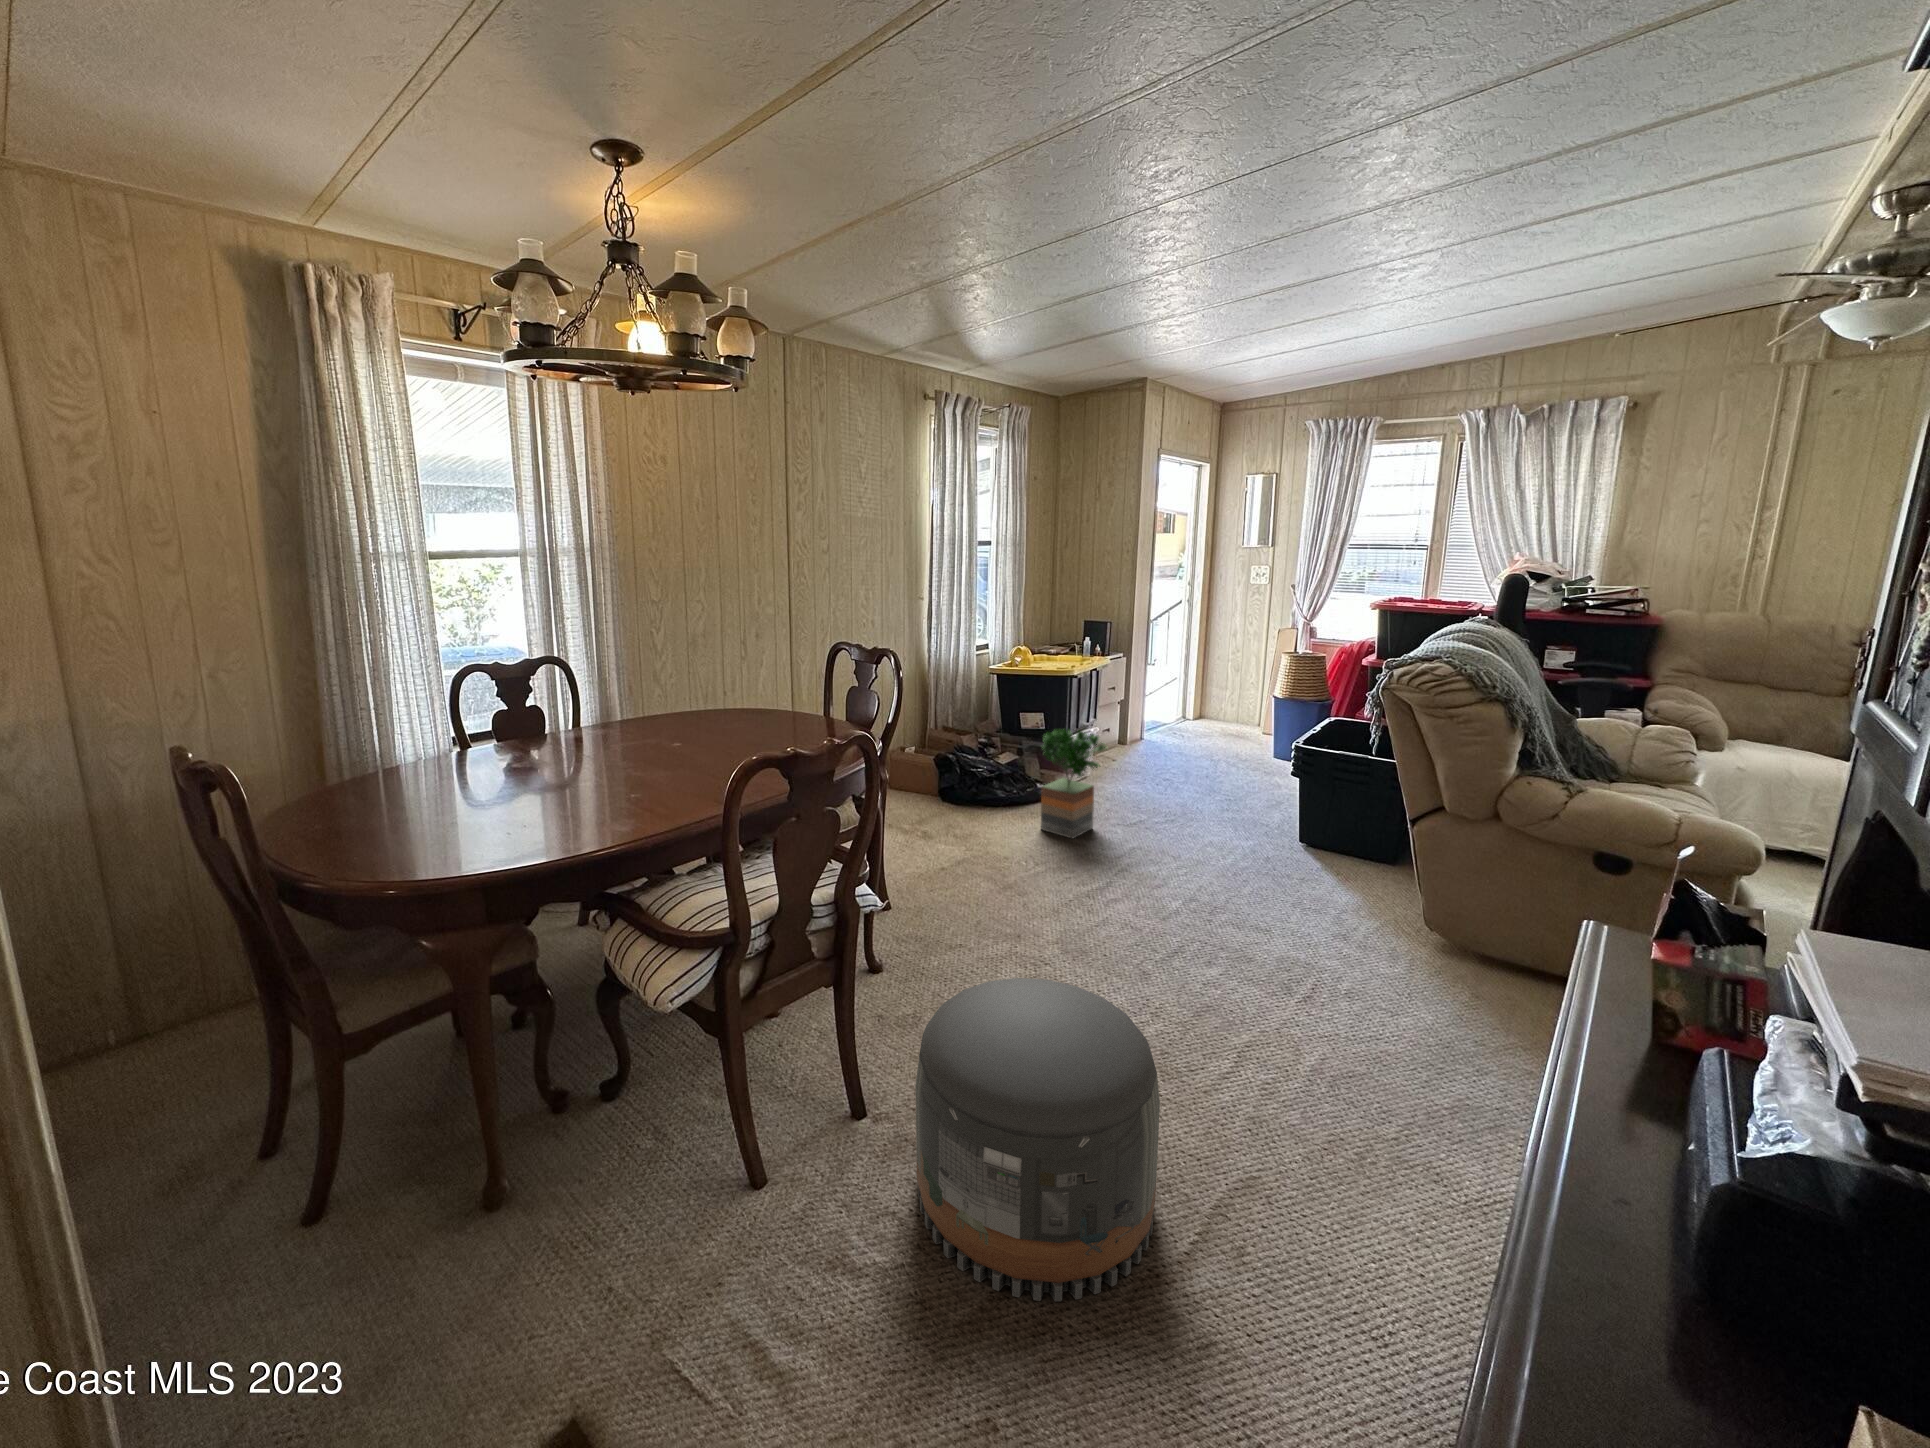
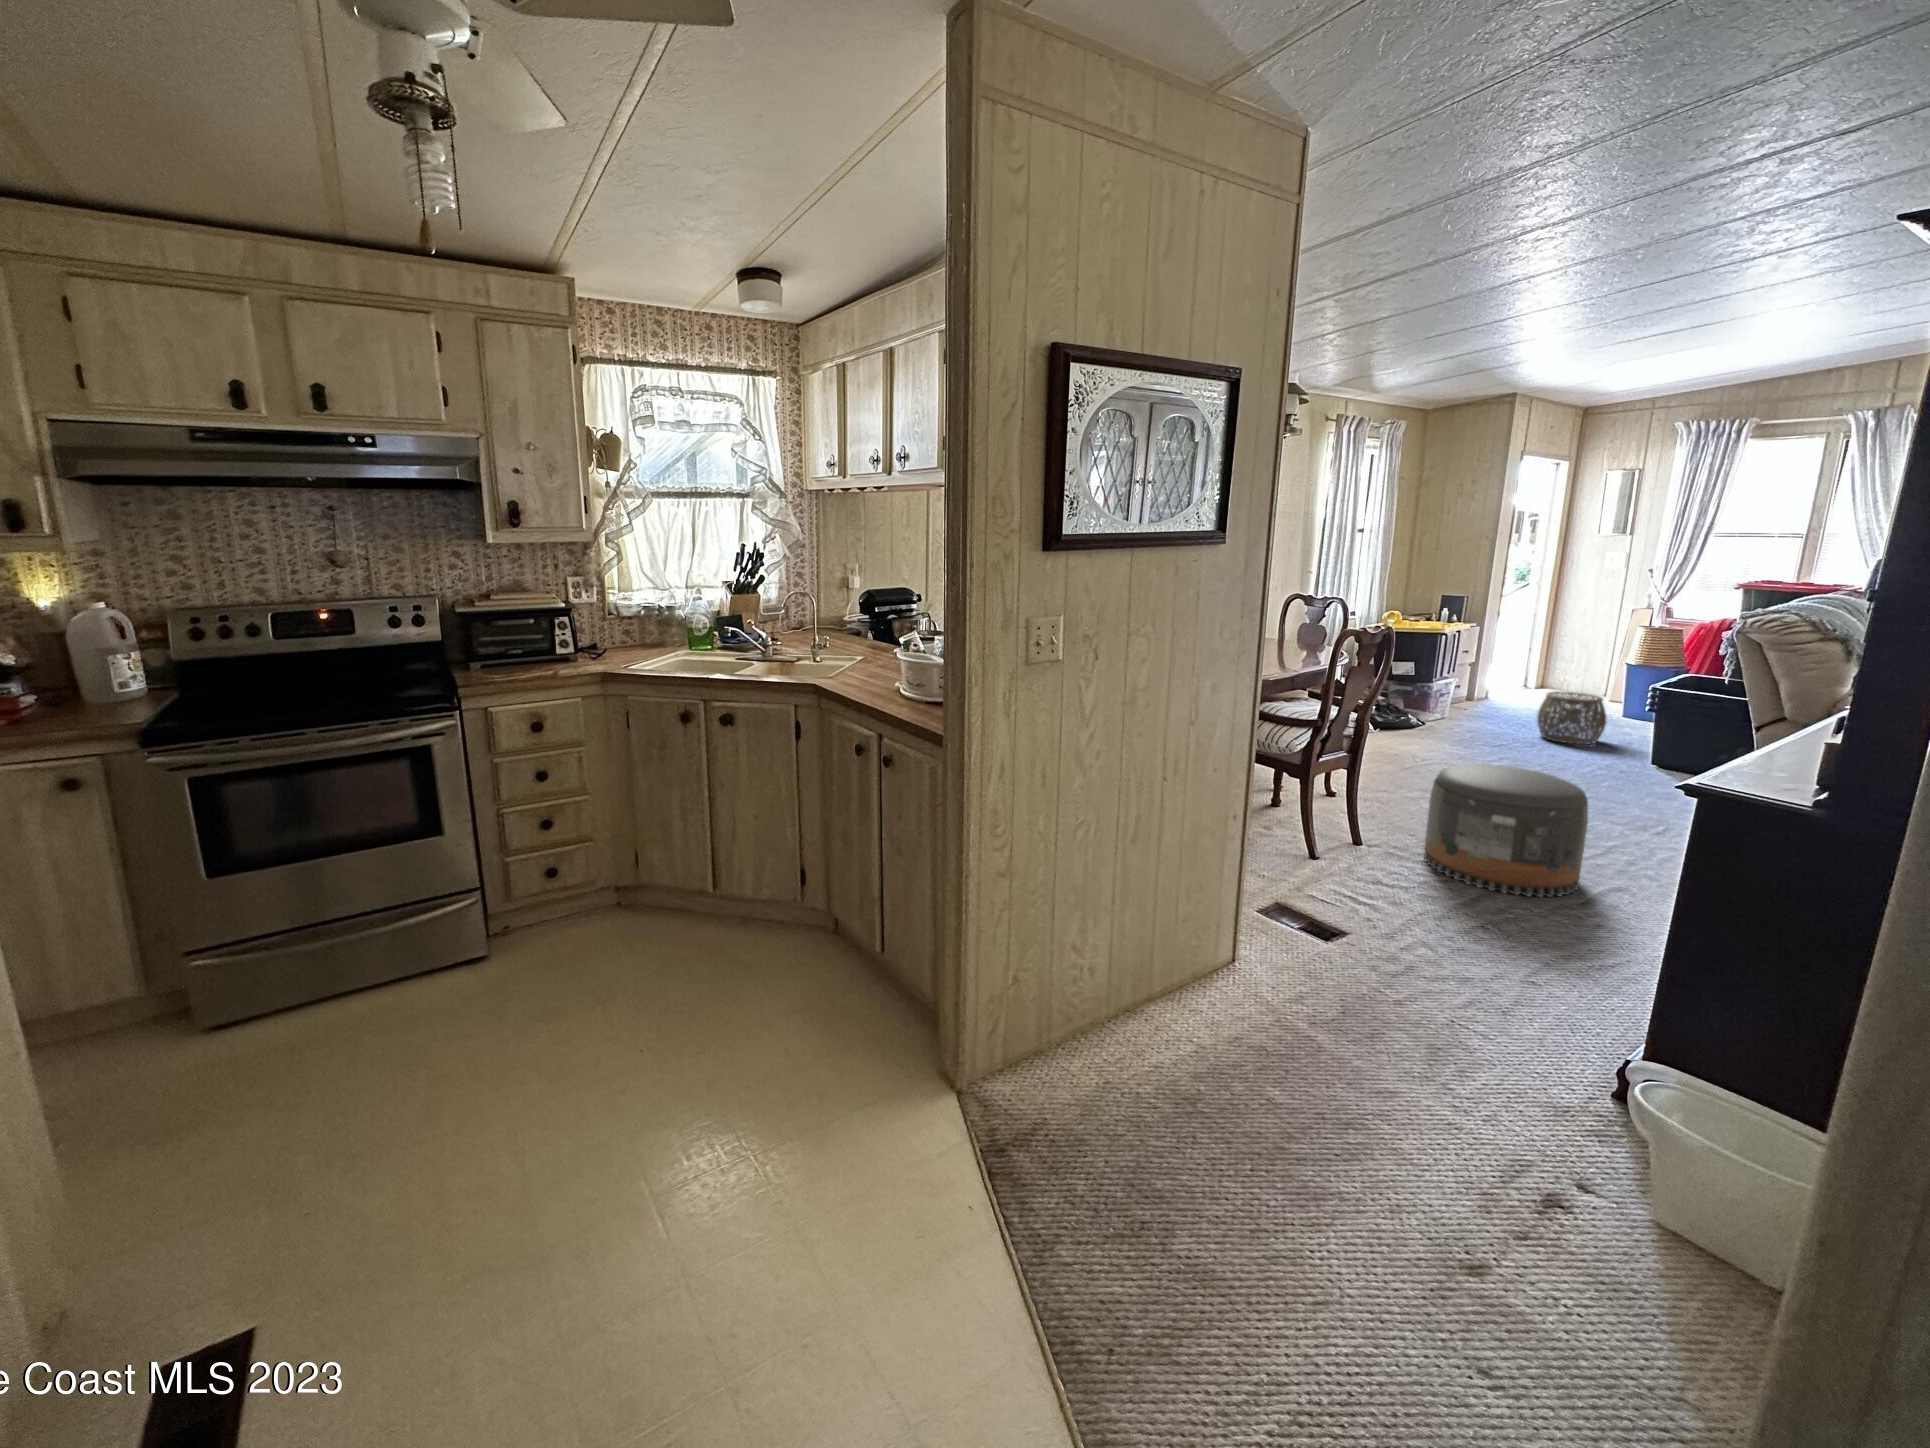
potted tree: present [1041,728,1106,839] -> none [1420,667,1485,749]
woven basket: none [1177,745,1249,815] -> present [1537,691,1606,745]

